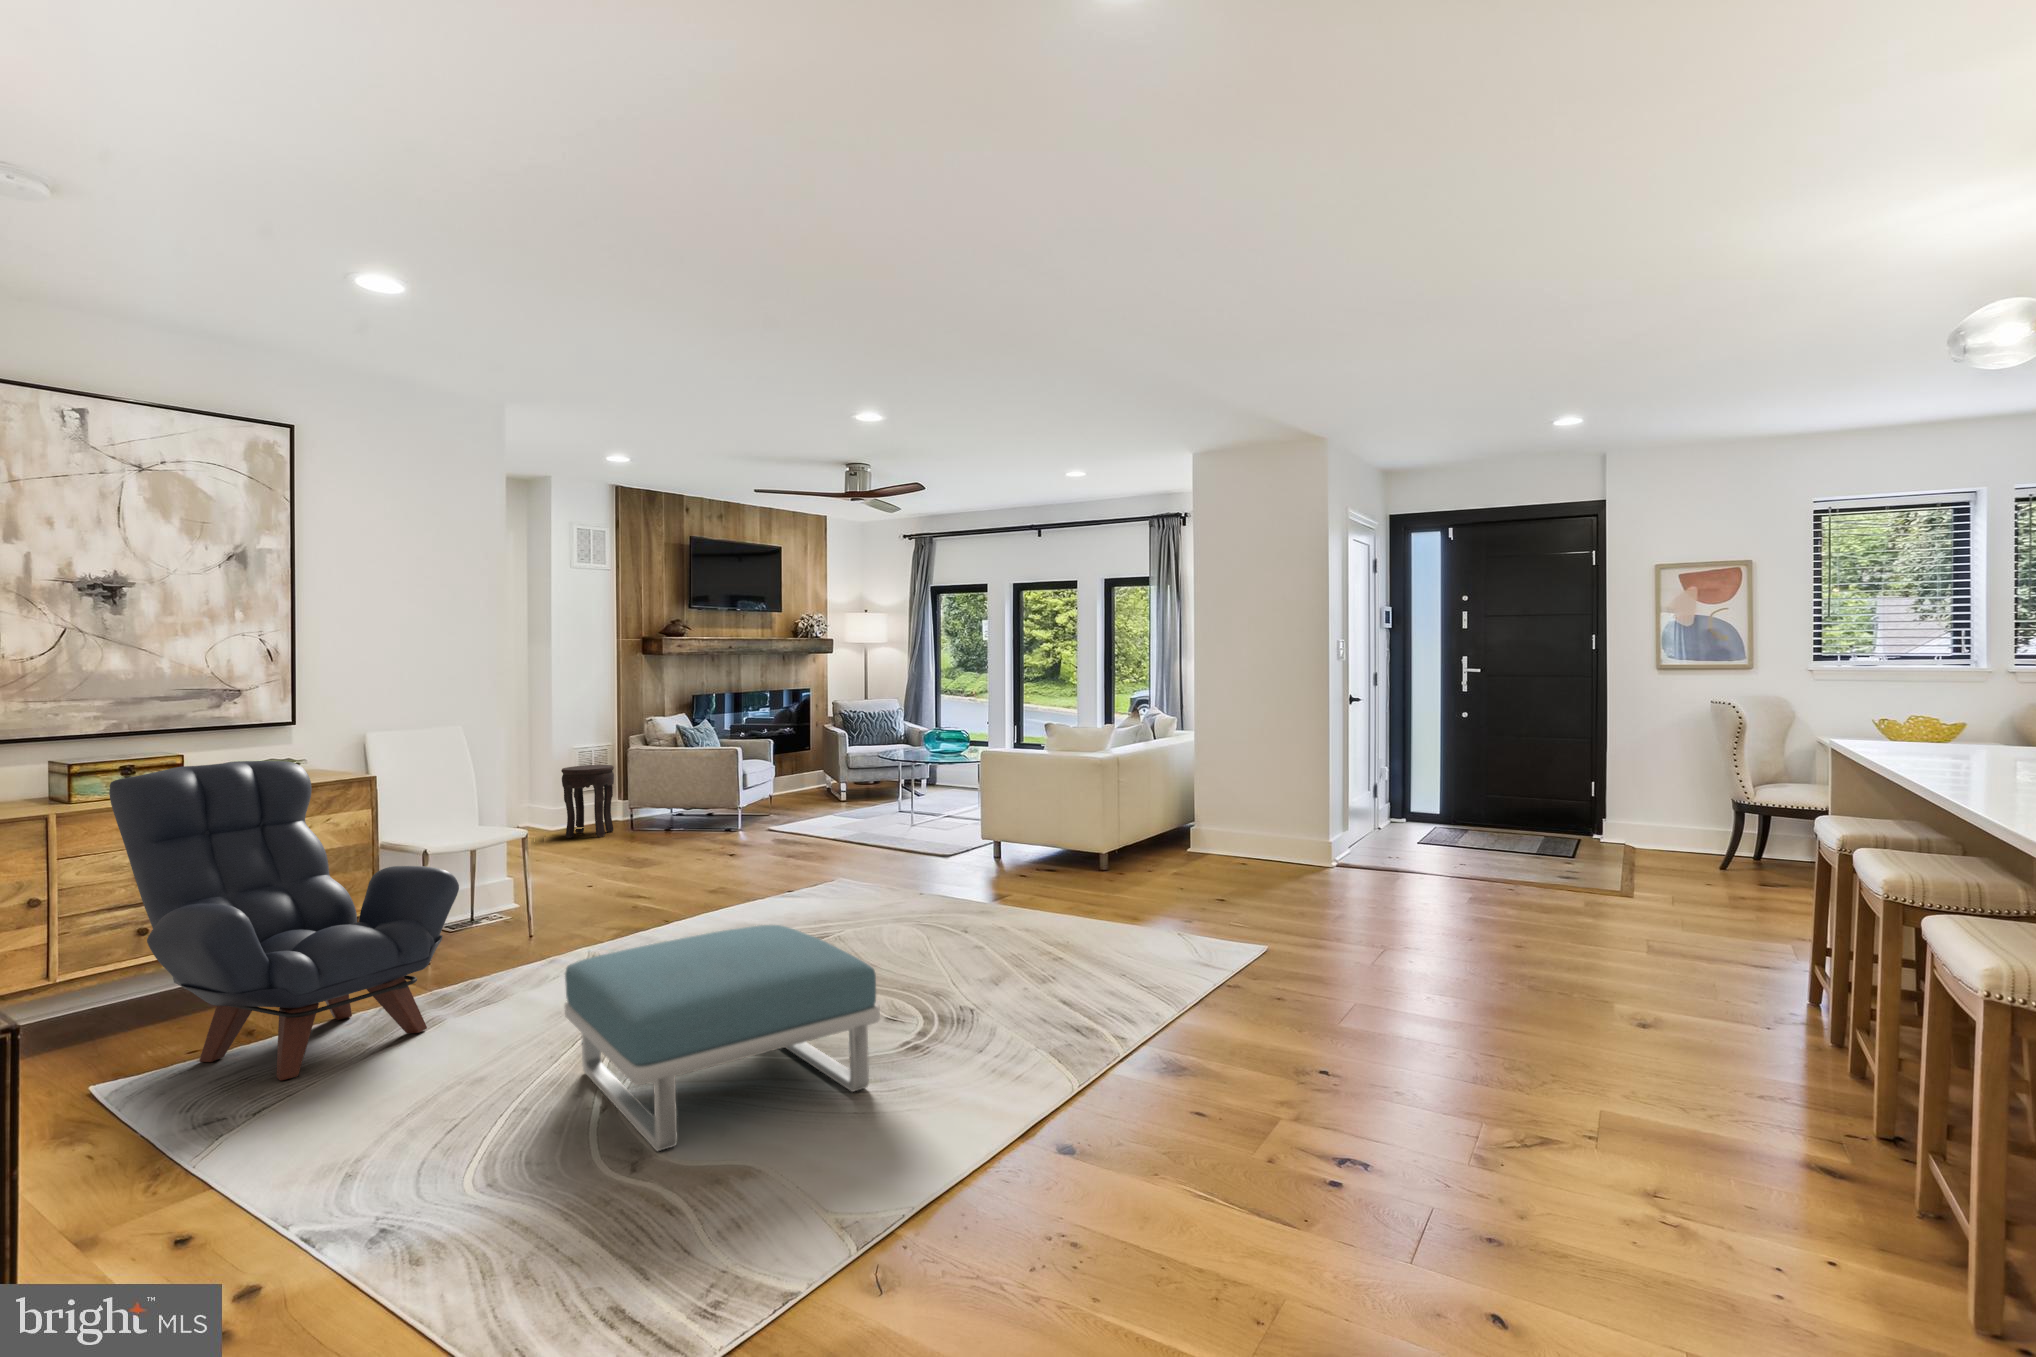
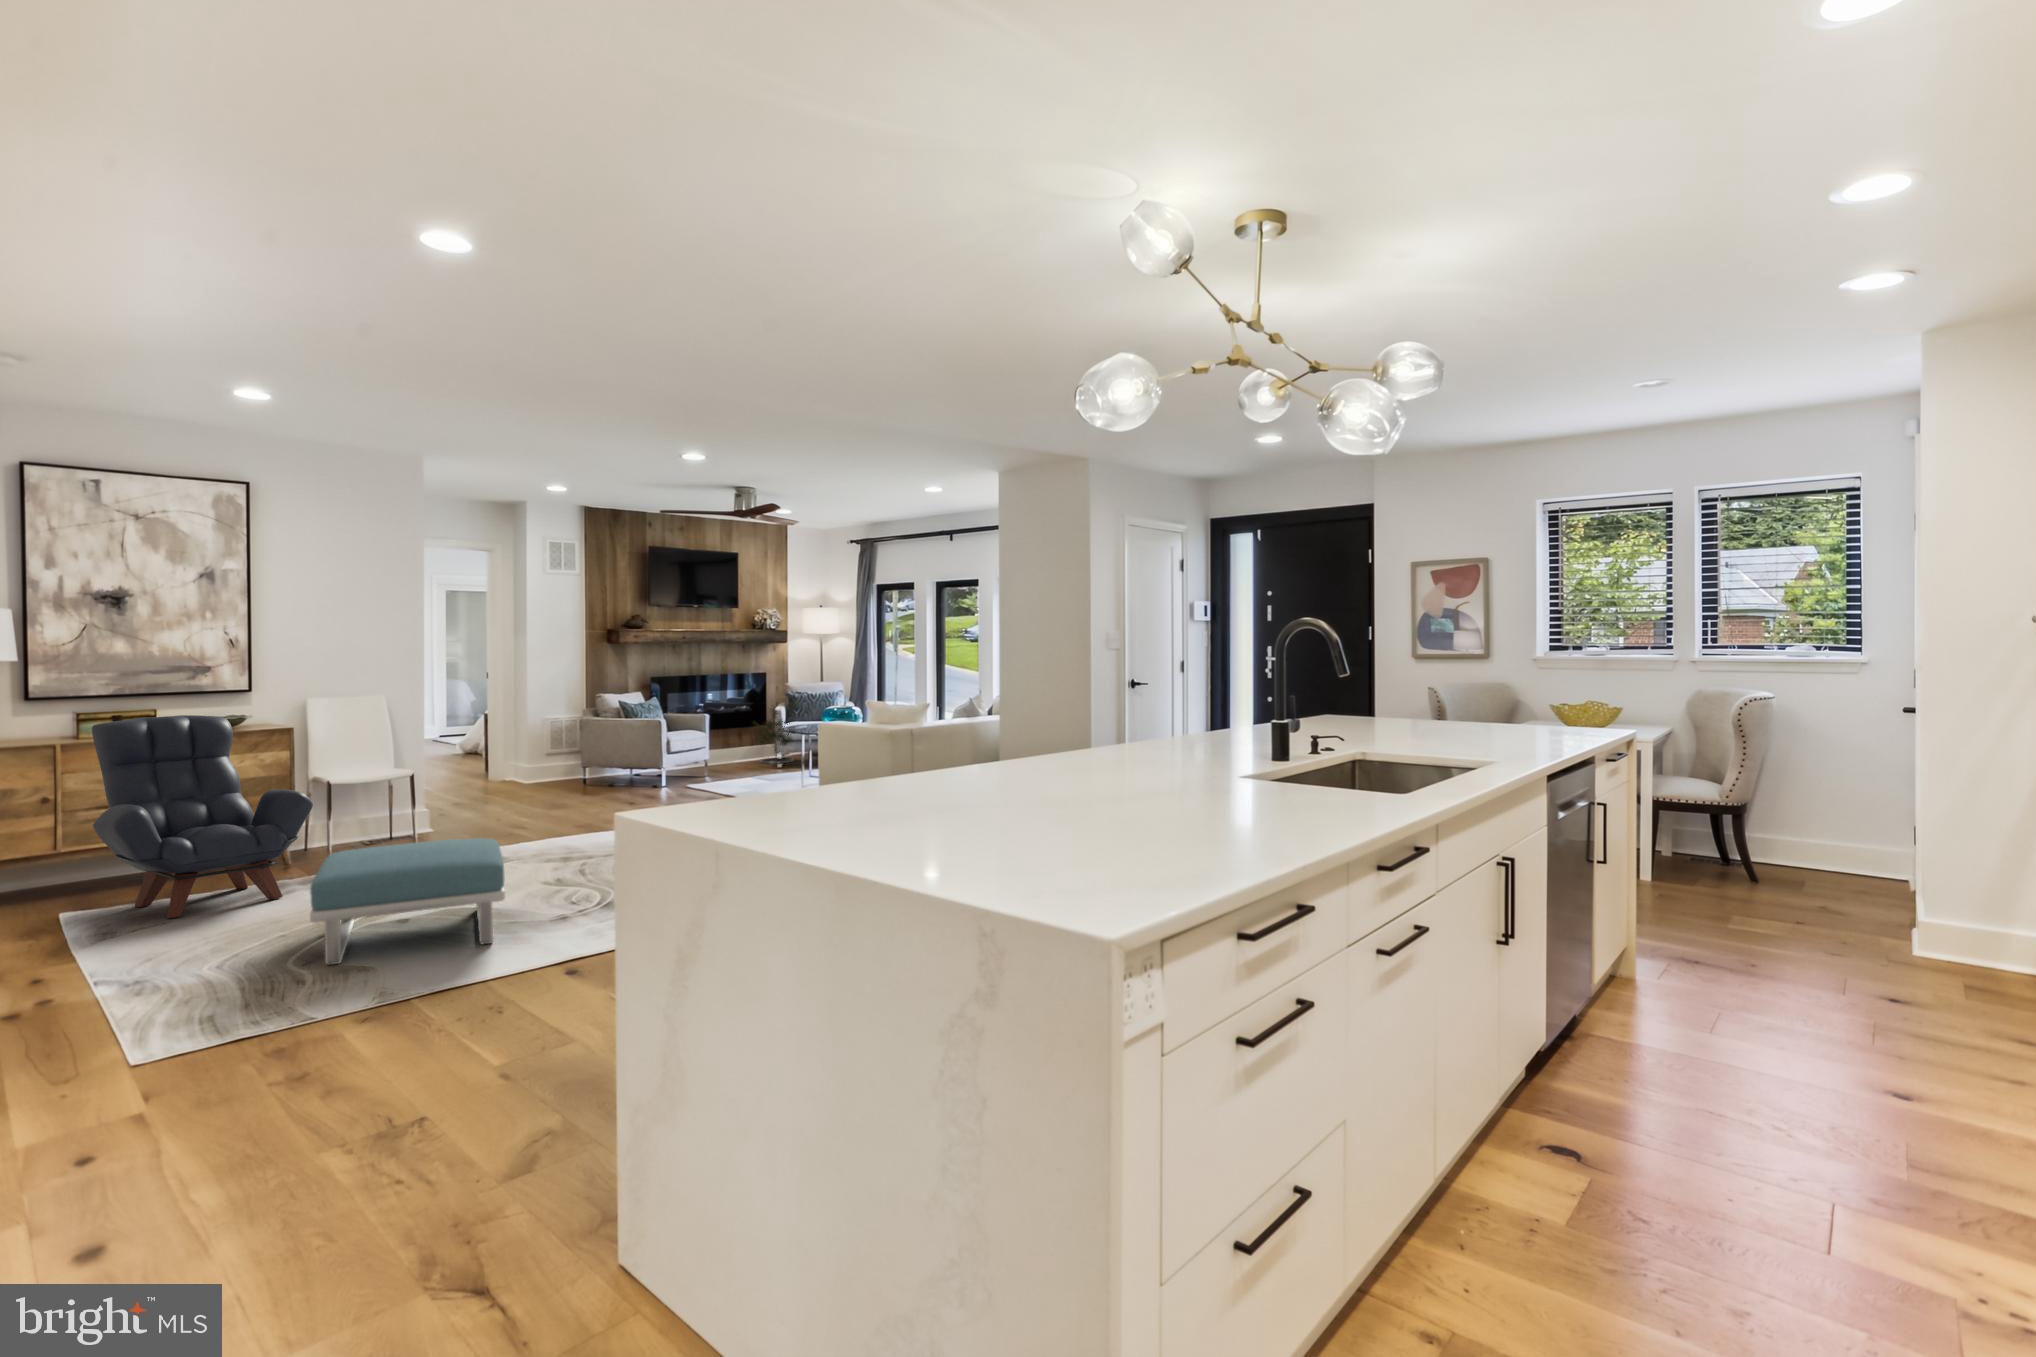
potted tree: none [803,724,856,799] -> present [756,705,793,764]
side table: present [561,765,614,838] -> none [531,728,573,785]

